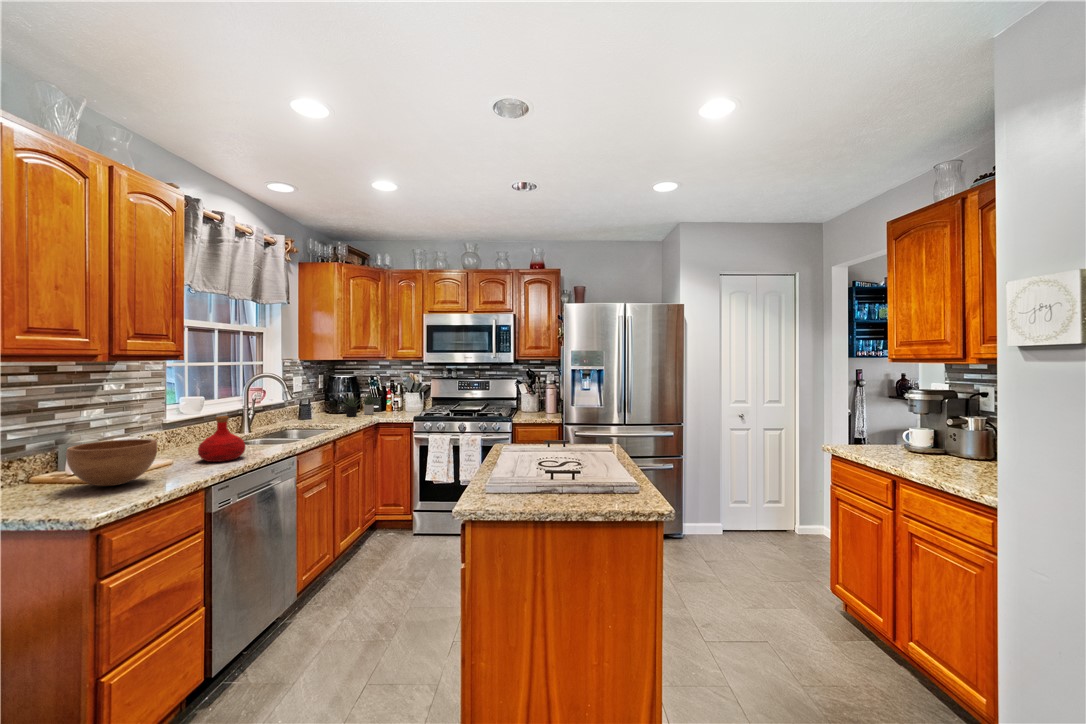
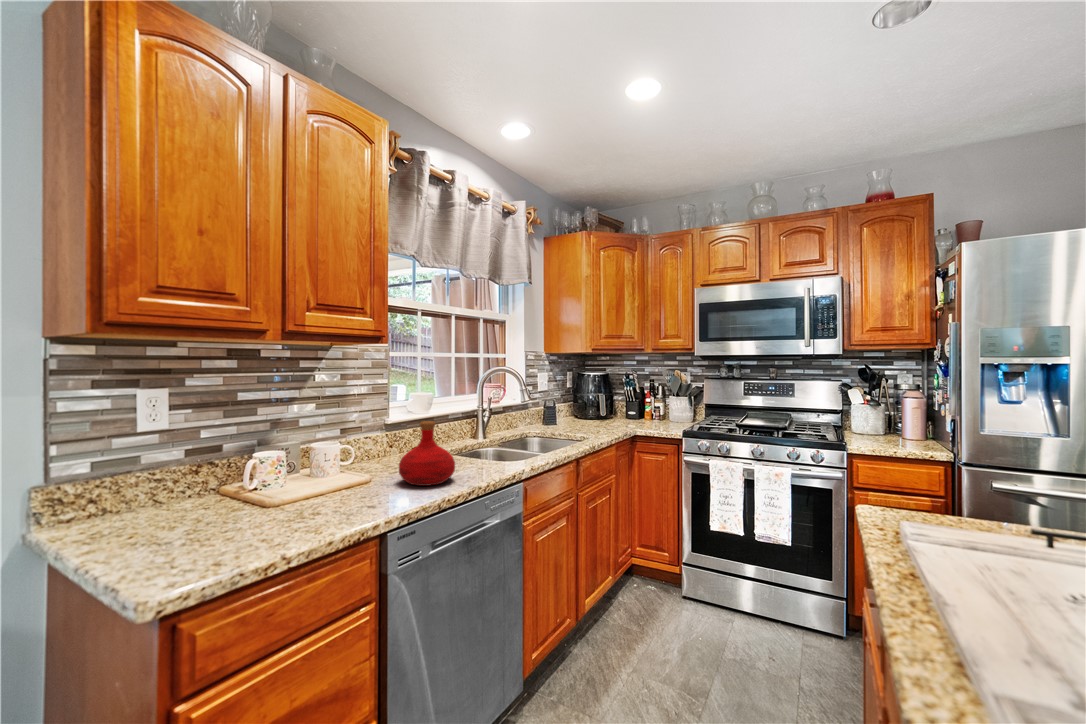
succulent plant: present [342,394,376,417] -> none [590,394,635,424]
bowl: present [66,439,157,486] -> none [218,449,328,517]

